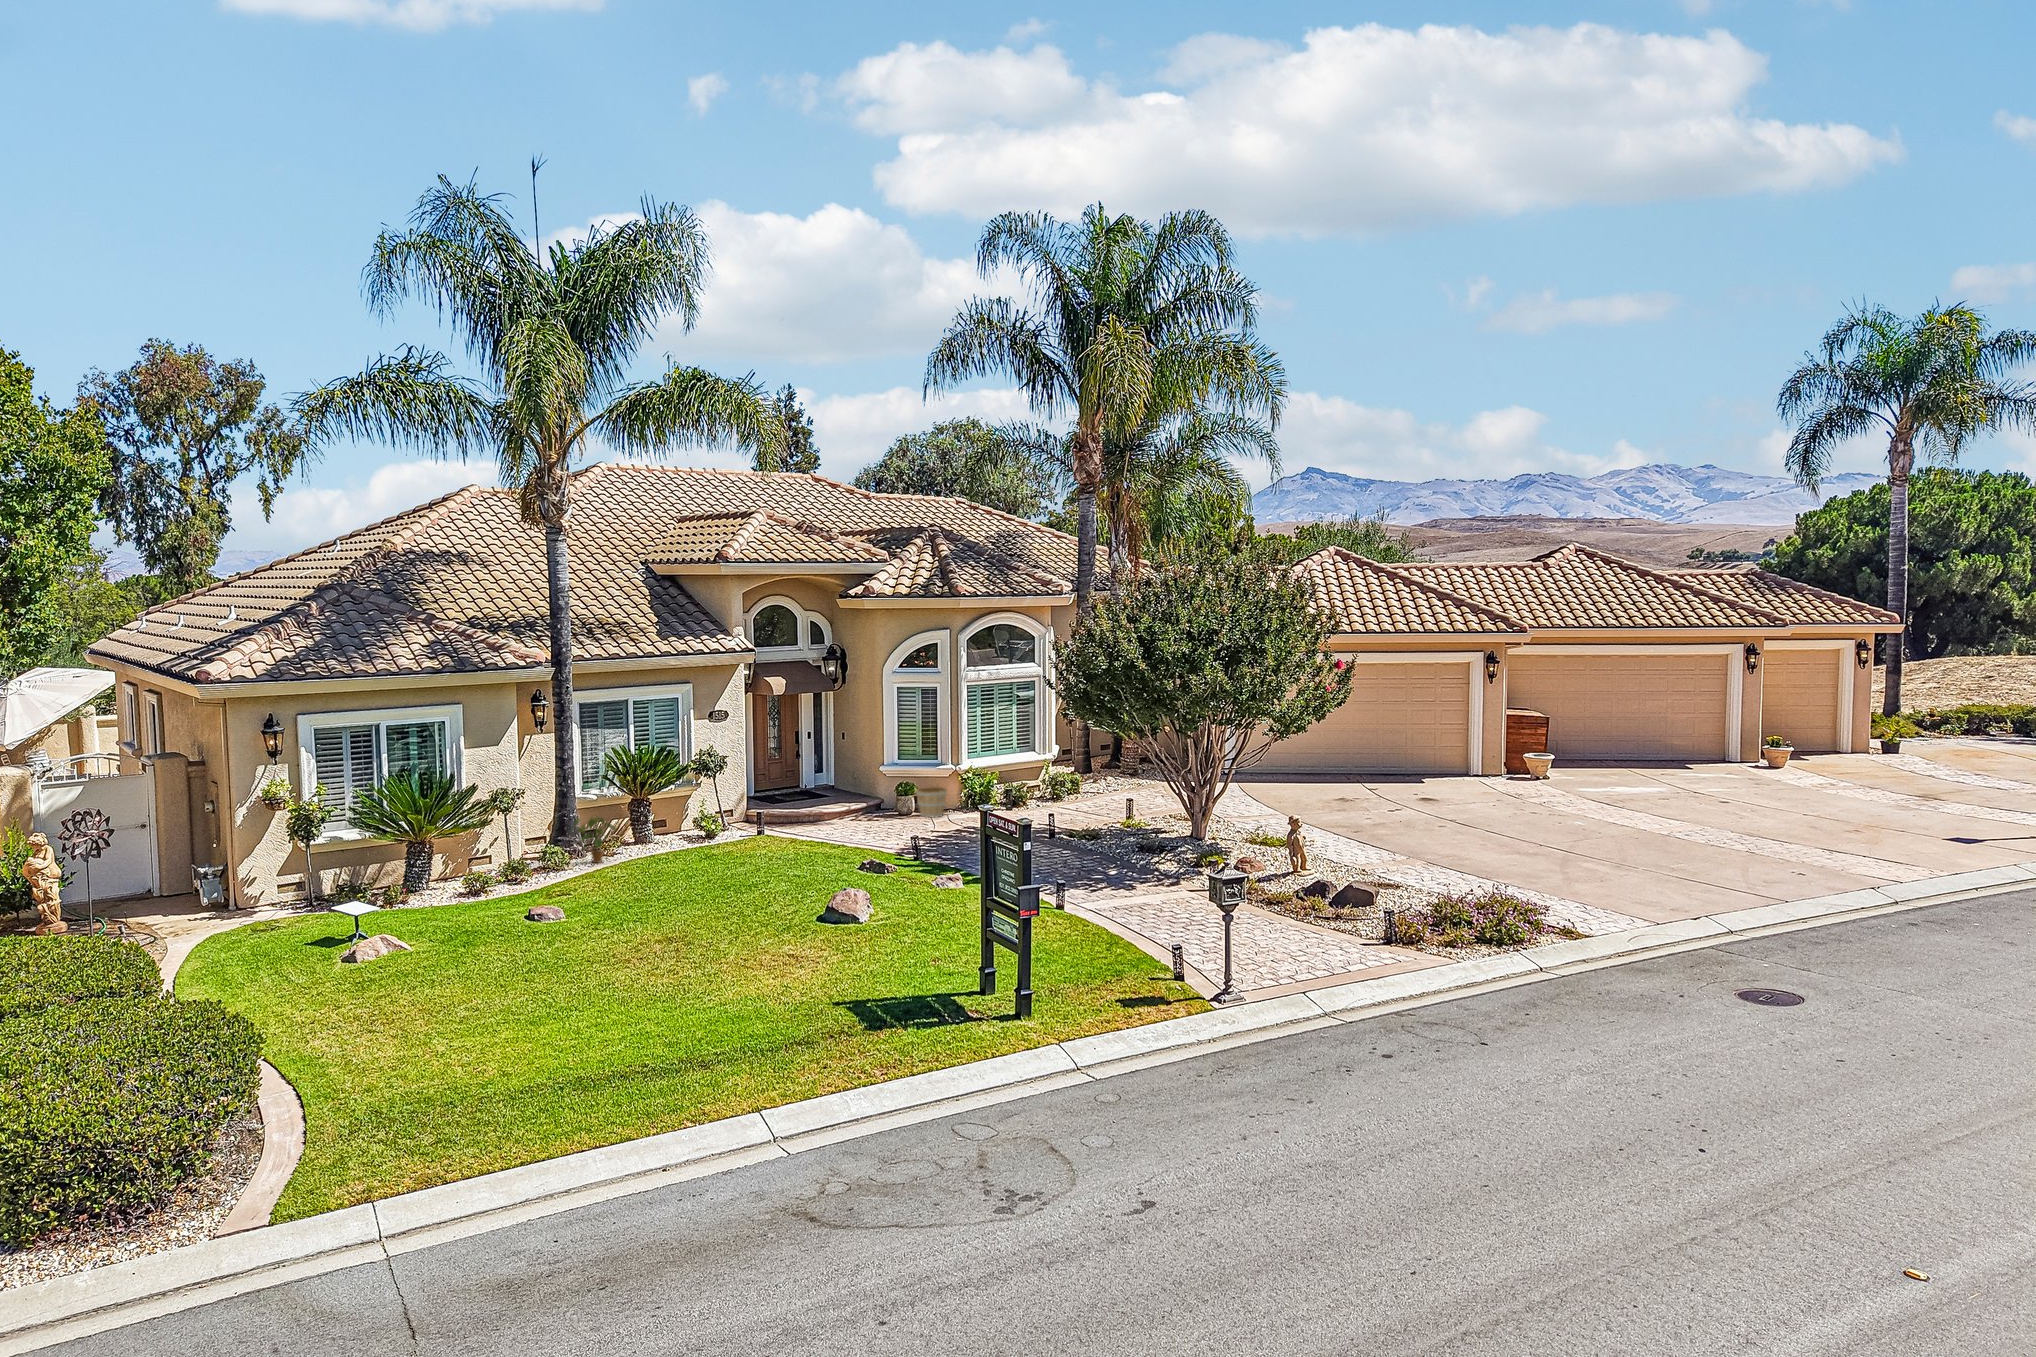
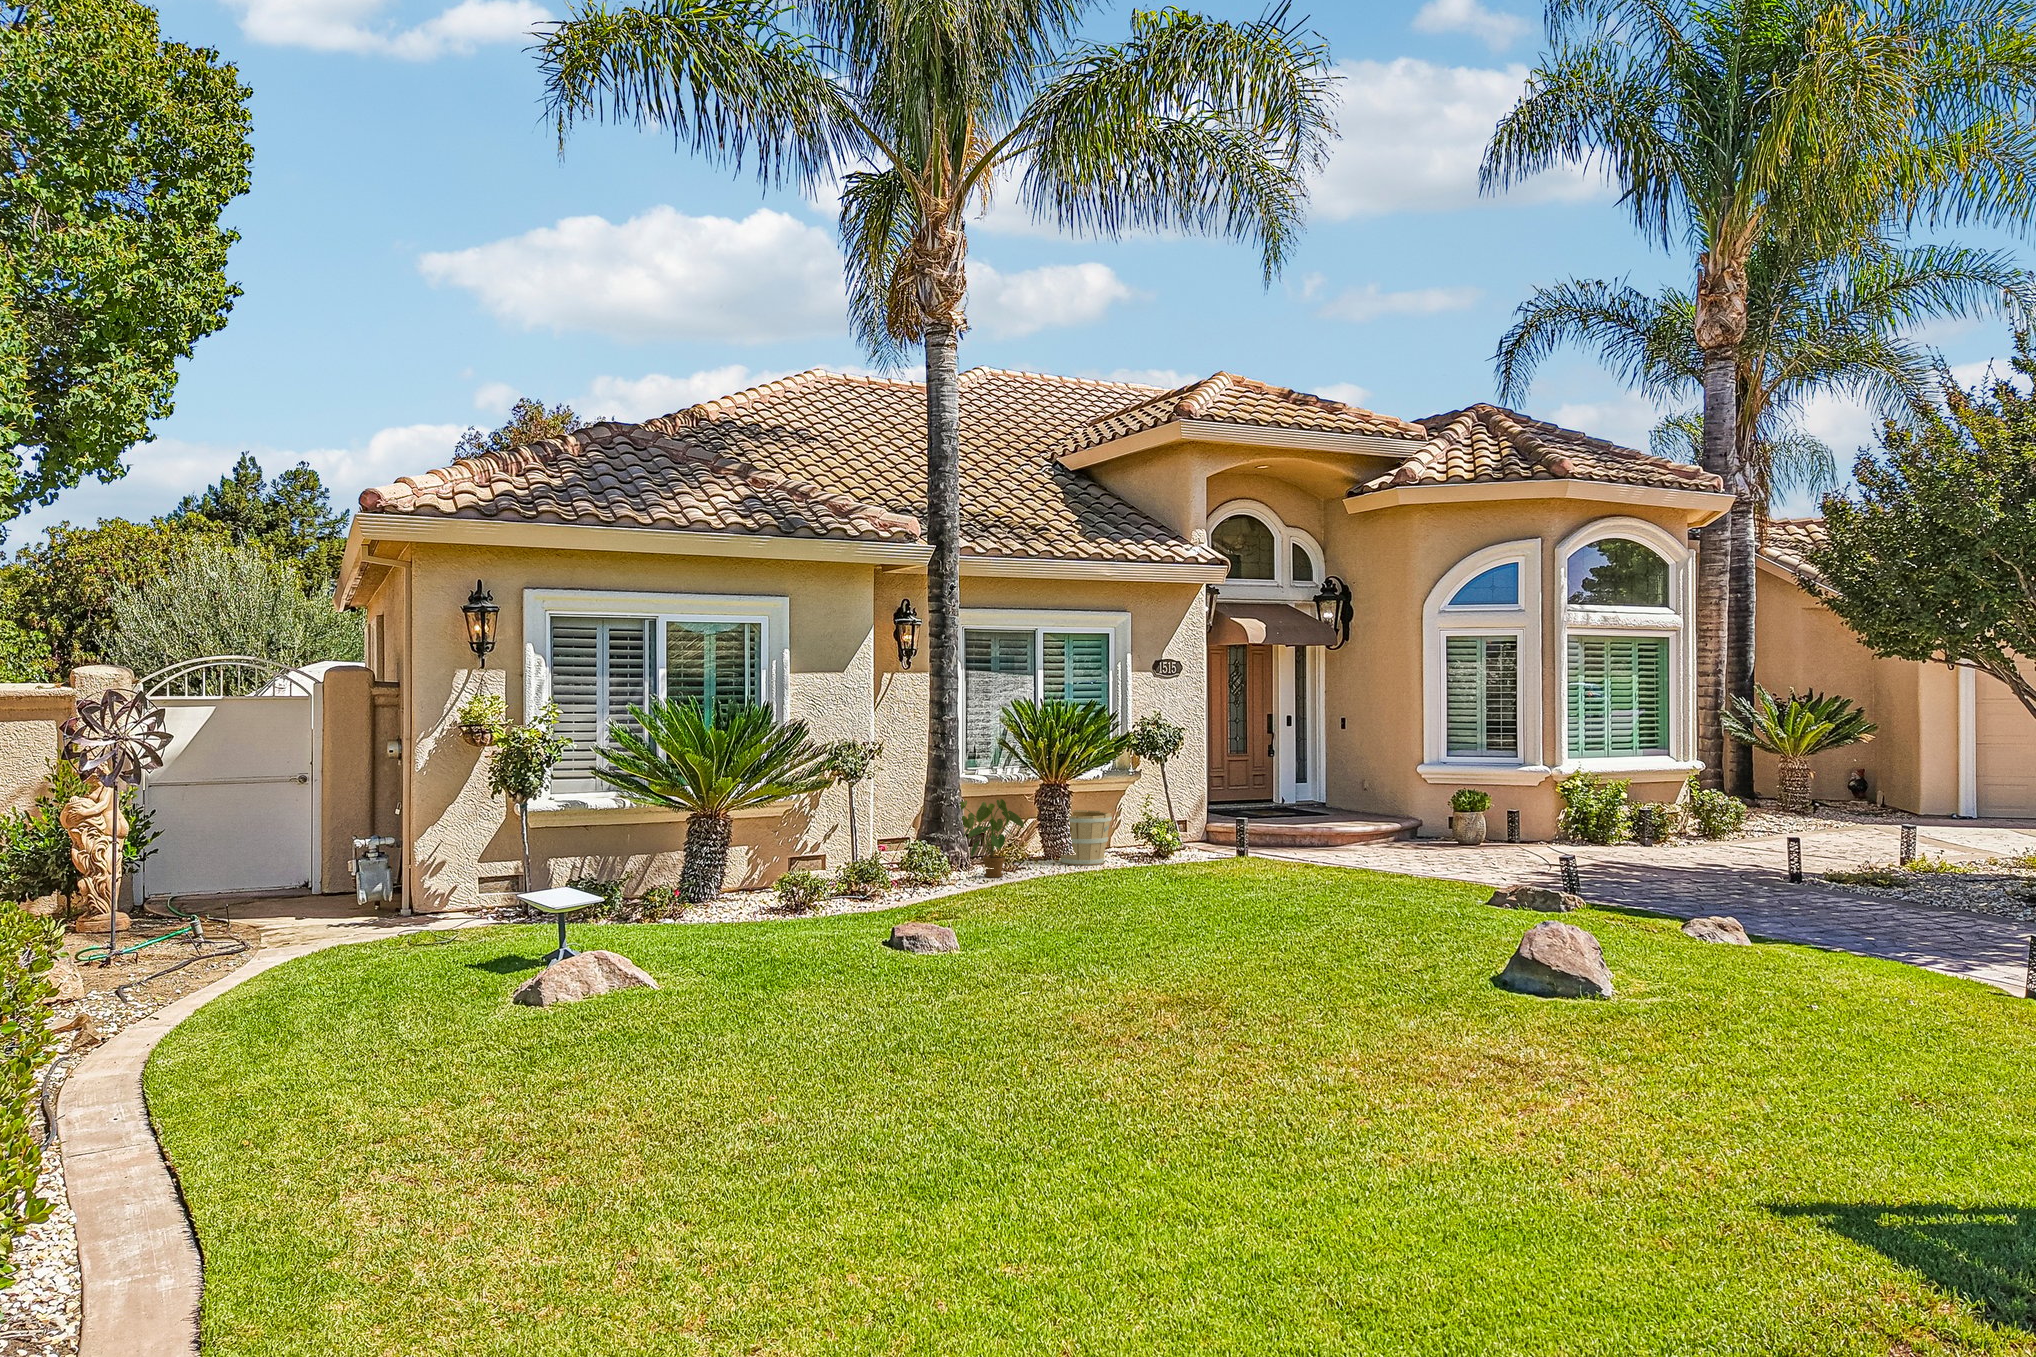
wooden bucket: present [916,787,947,818] -> present [1061,810,1112,865]

